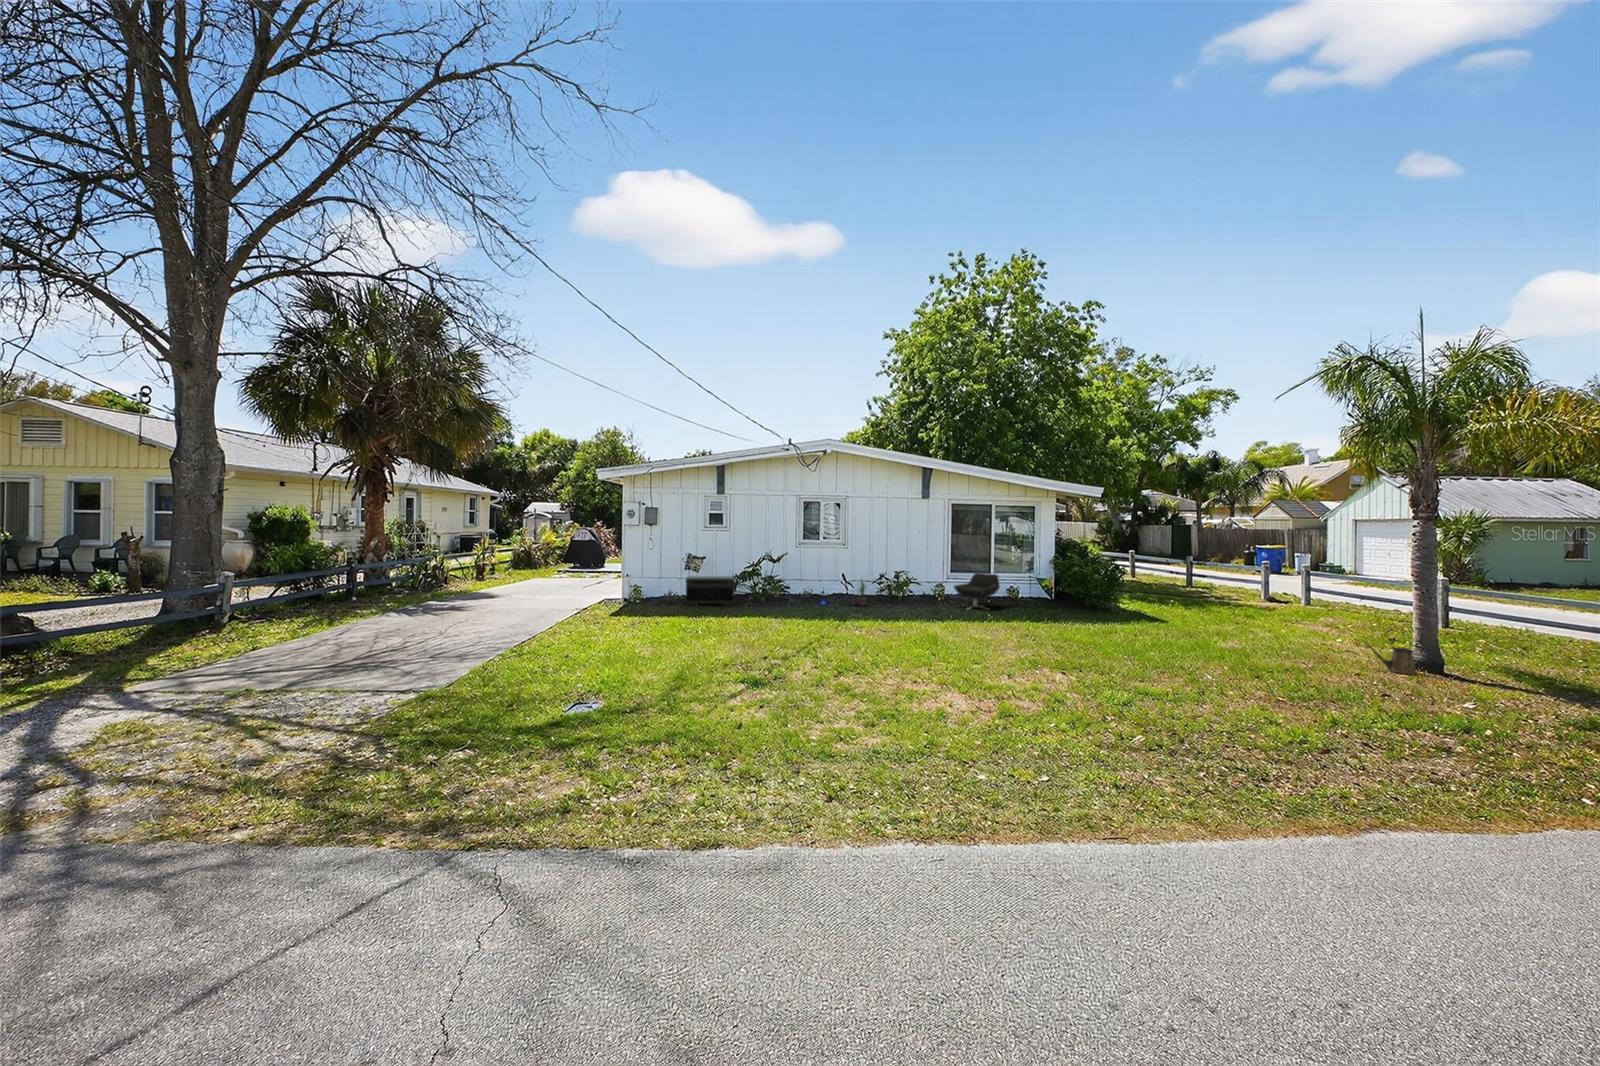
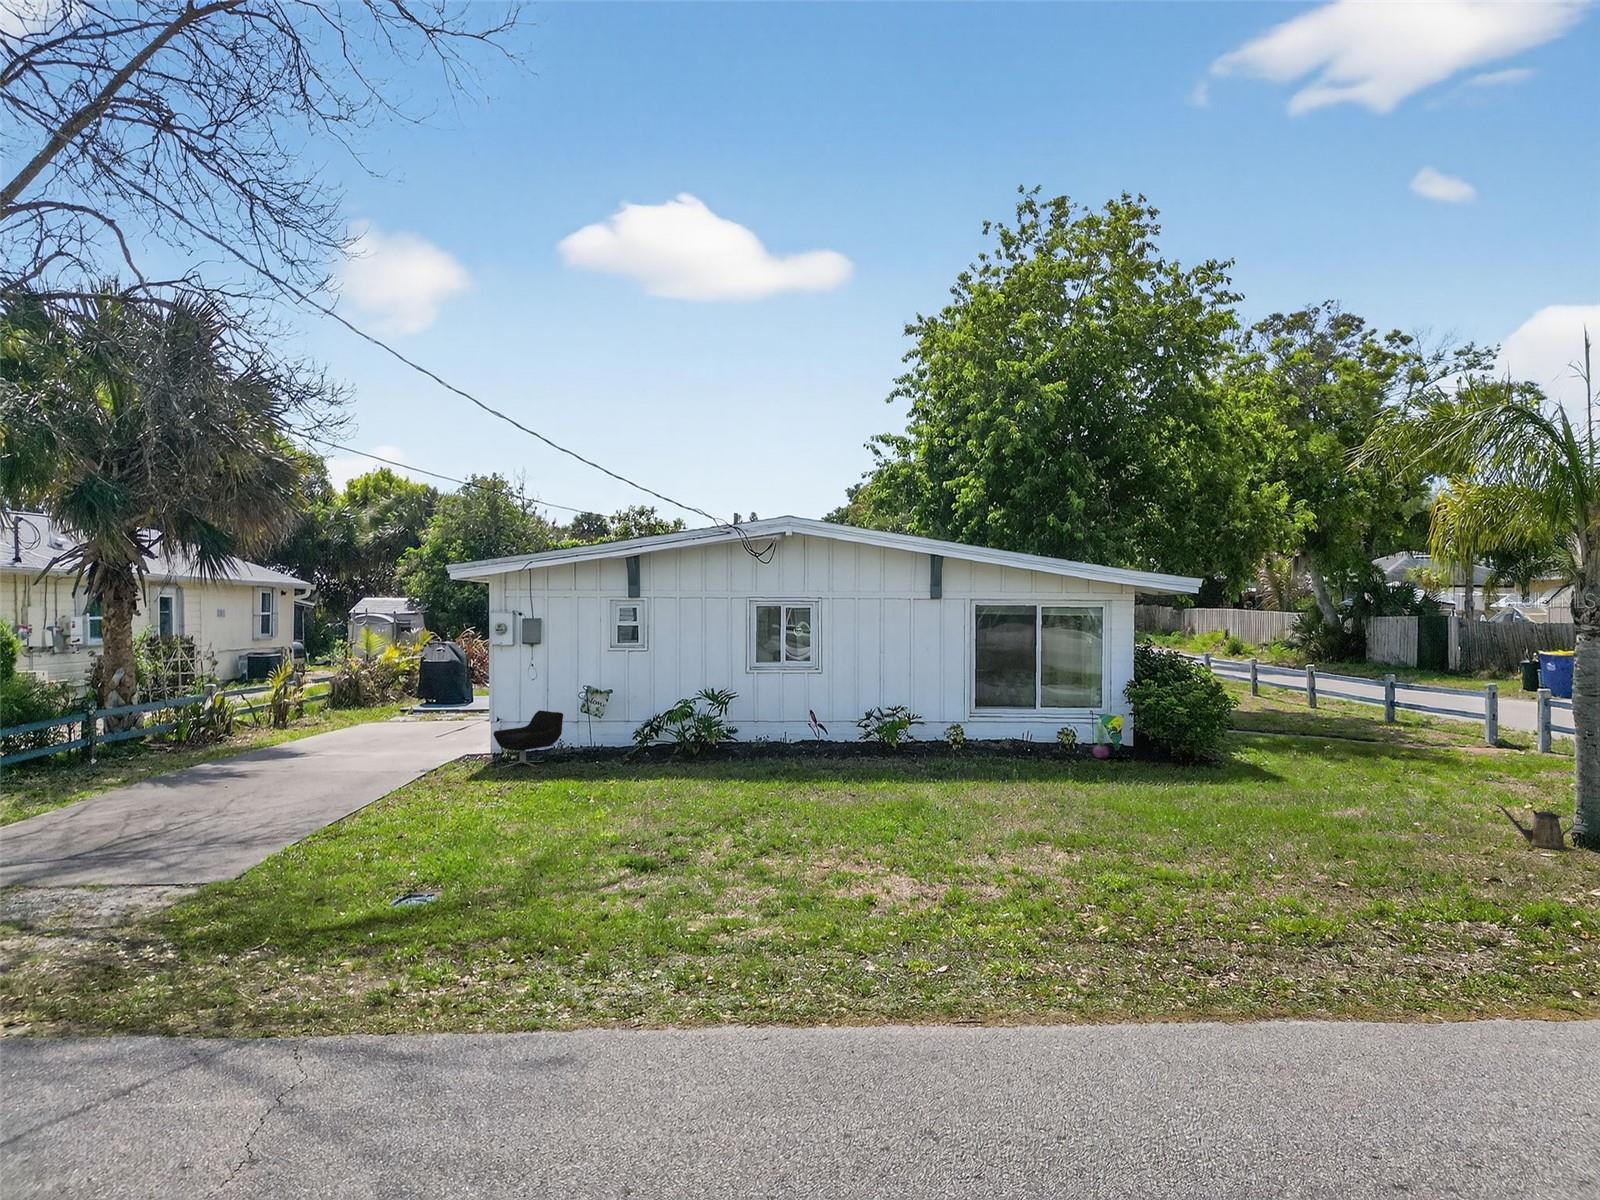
lounge chair: present [954,573,1000,607] -> present [493,710,563,768]
bench: present [685,576,735,605] -> none [581,719,656,763]
decorative plant: present [857,579,867,606] -> present [1093,718,1108,758]

